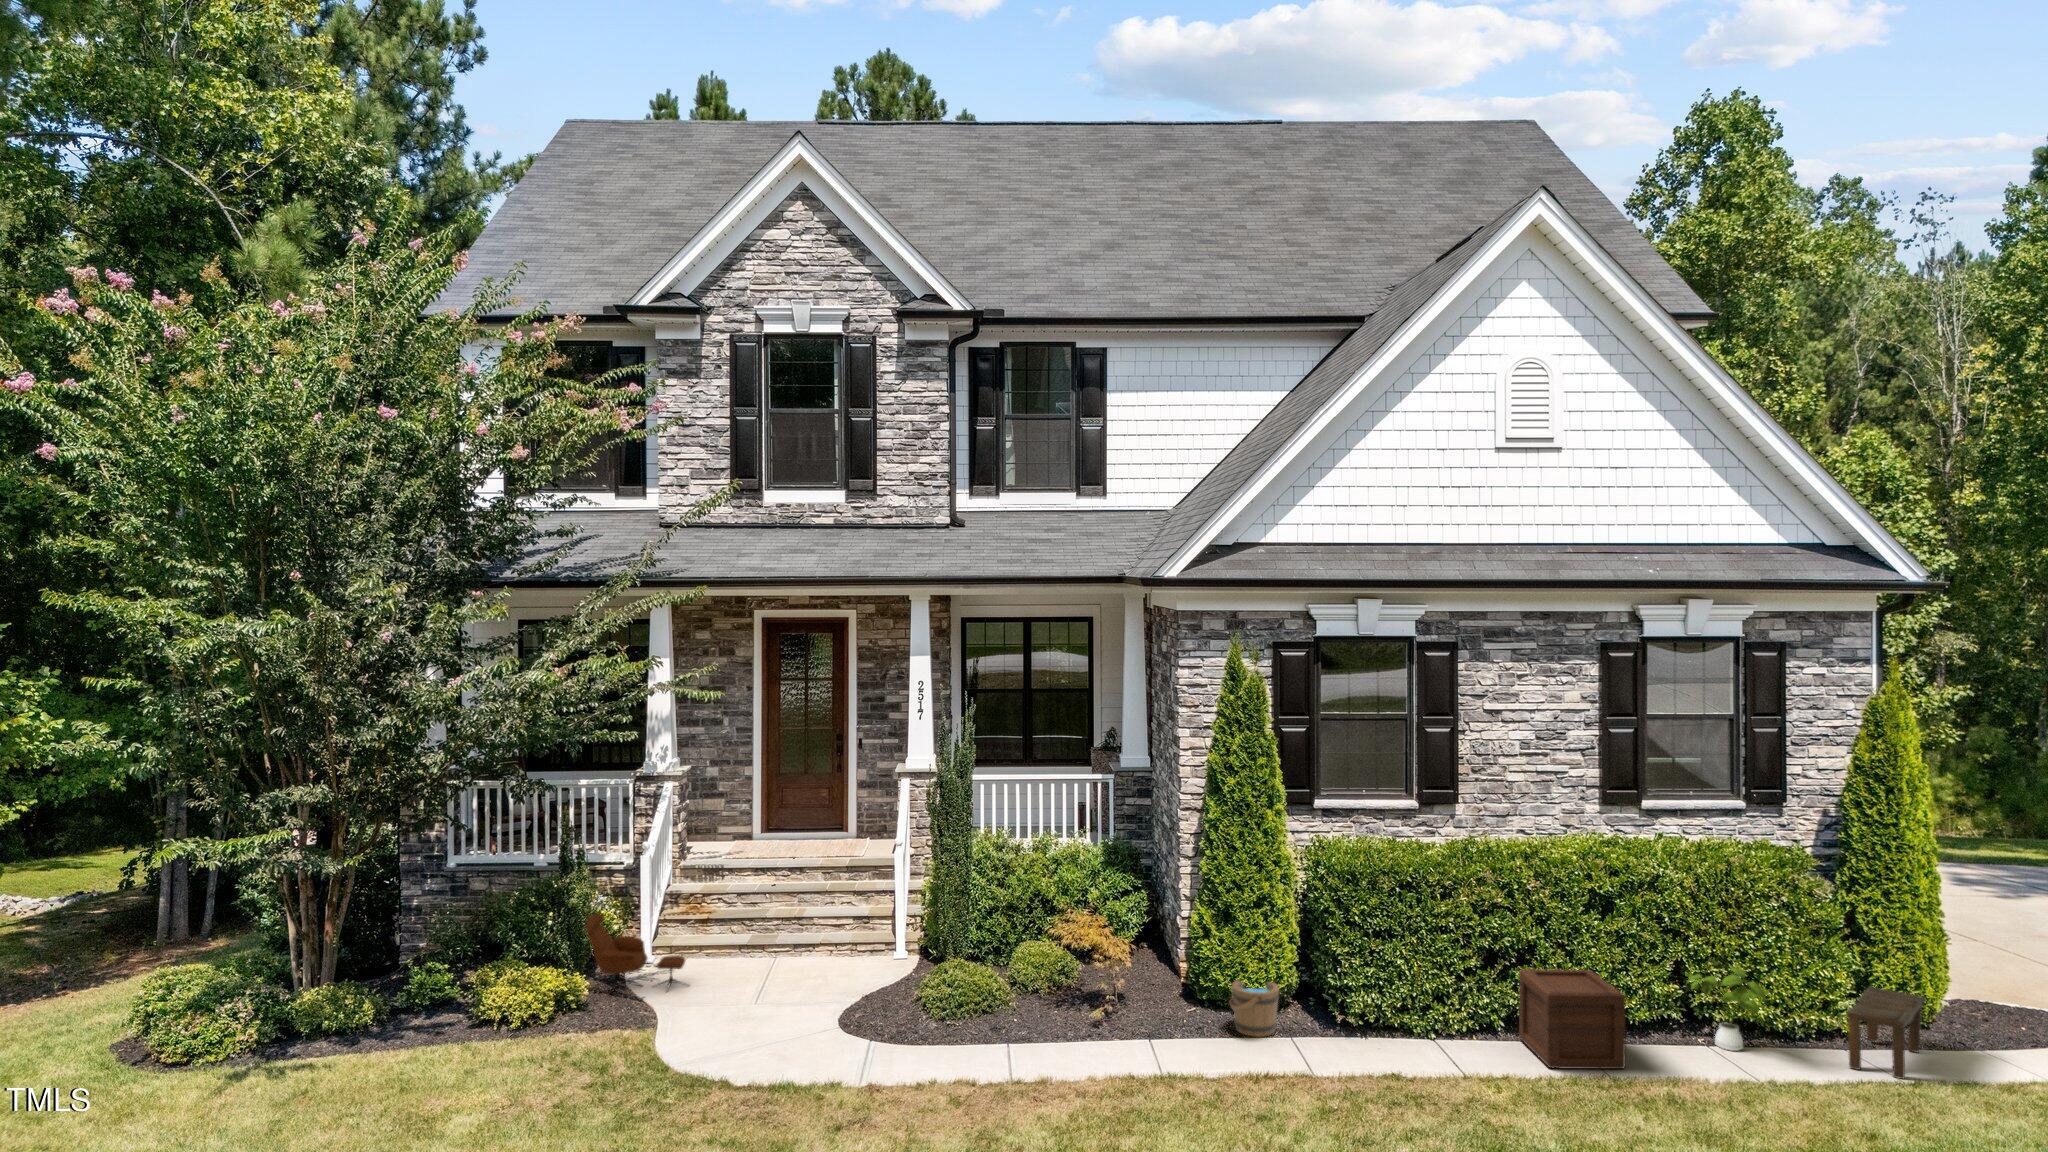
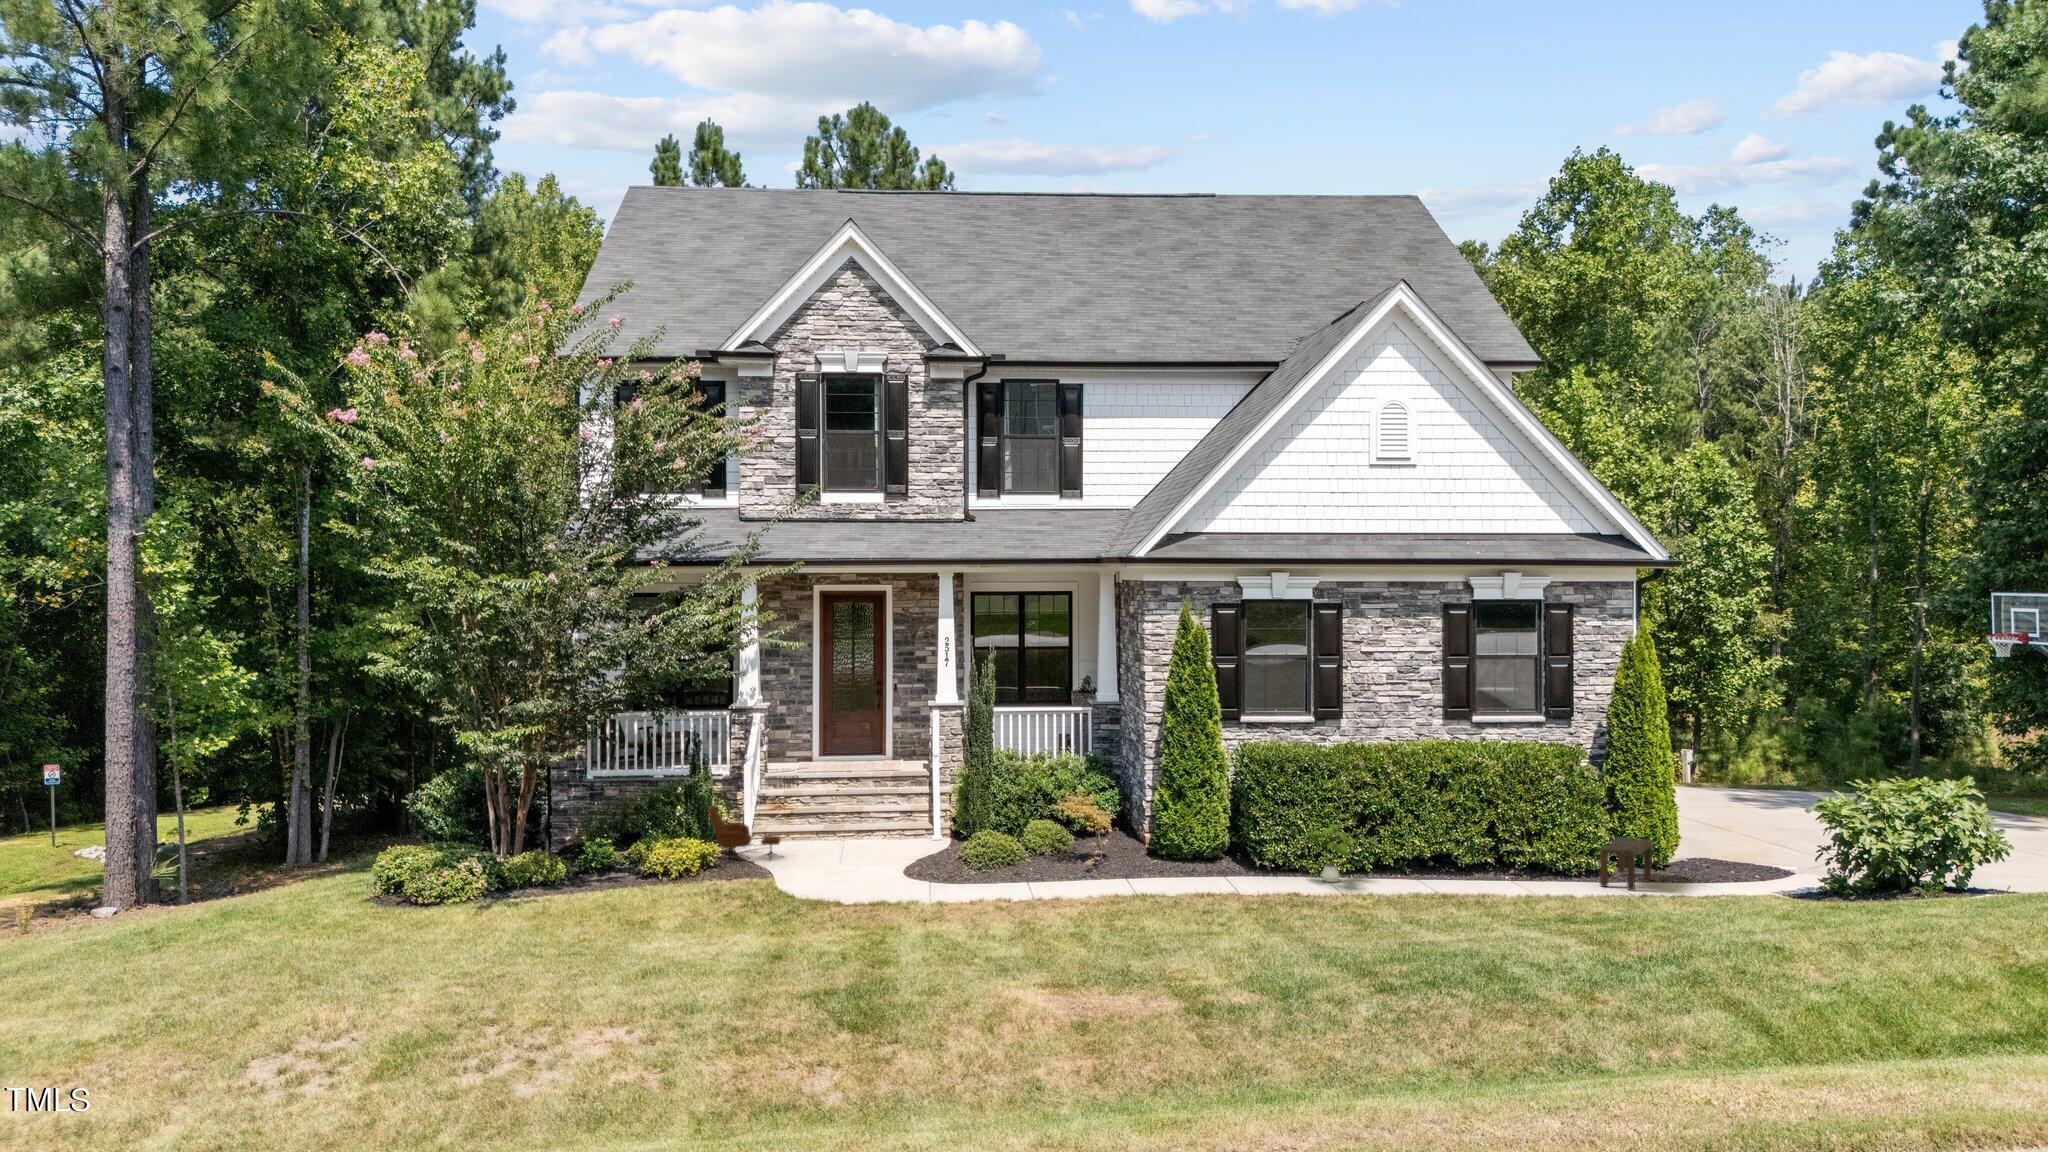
house plant: present [1687,967,1769,1051] -> present [1304,824,1356,882]
wooden crate: present [1519,969,1625,1069] -> none [1382,827,1451,889]
bucket: present [1229,980,1279,1037] -> none [1181,839,1216,877]

